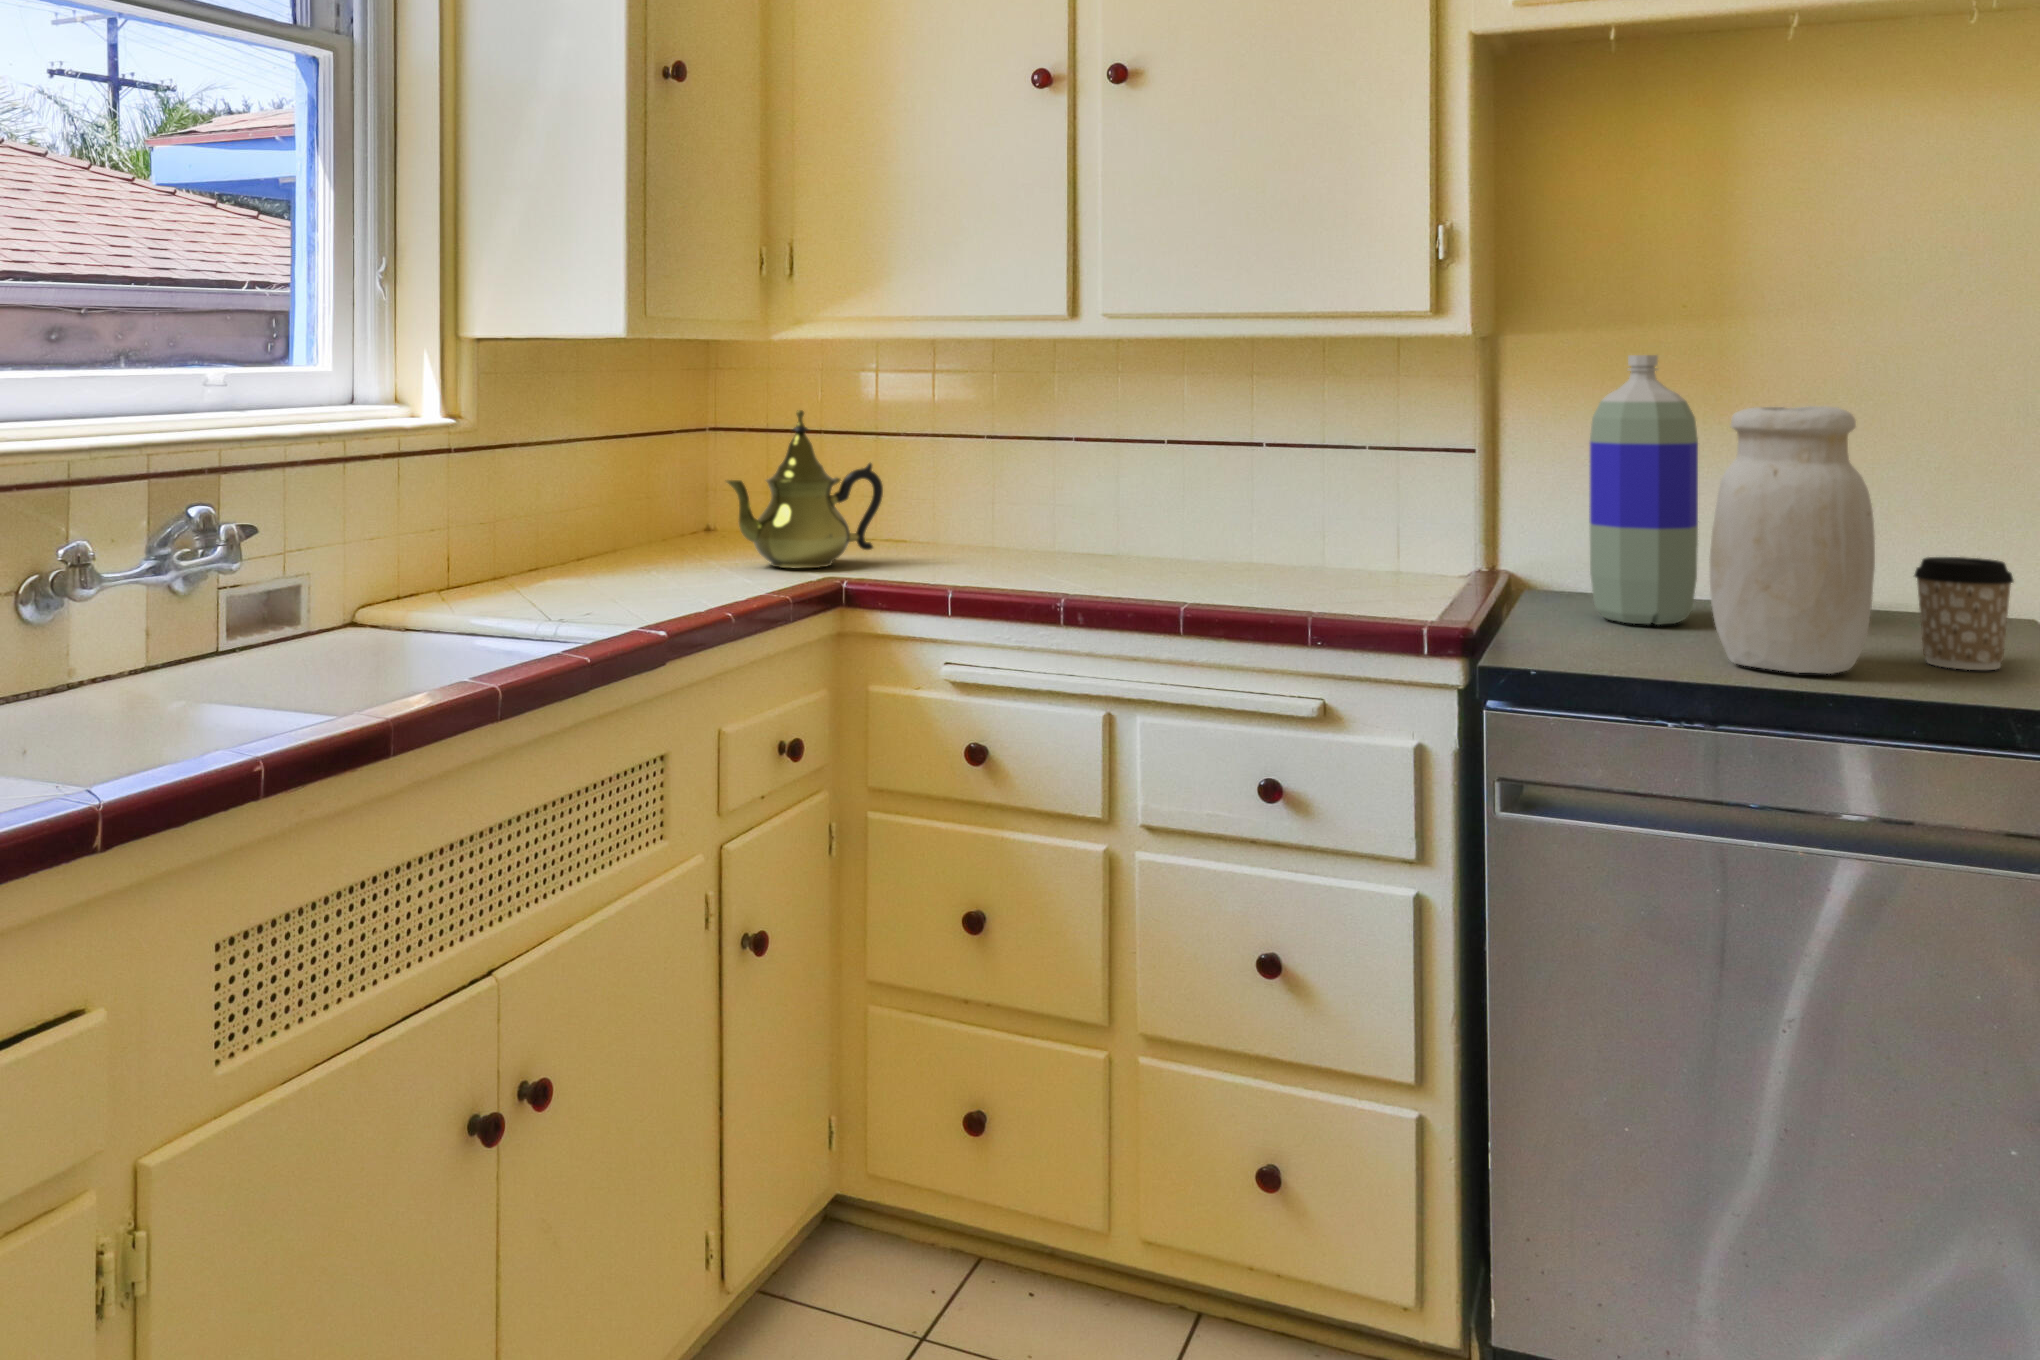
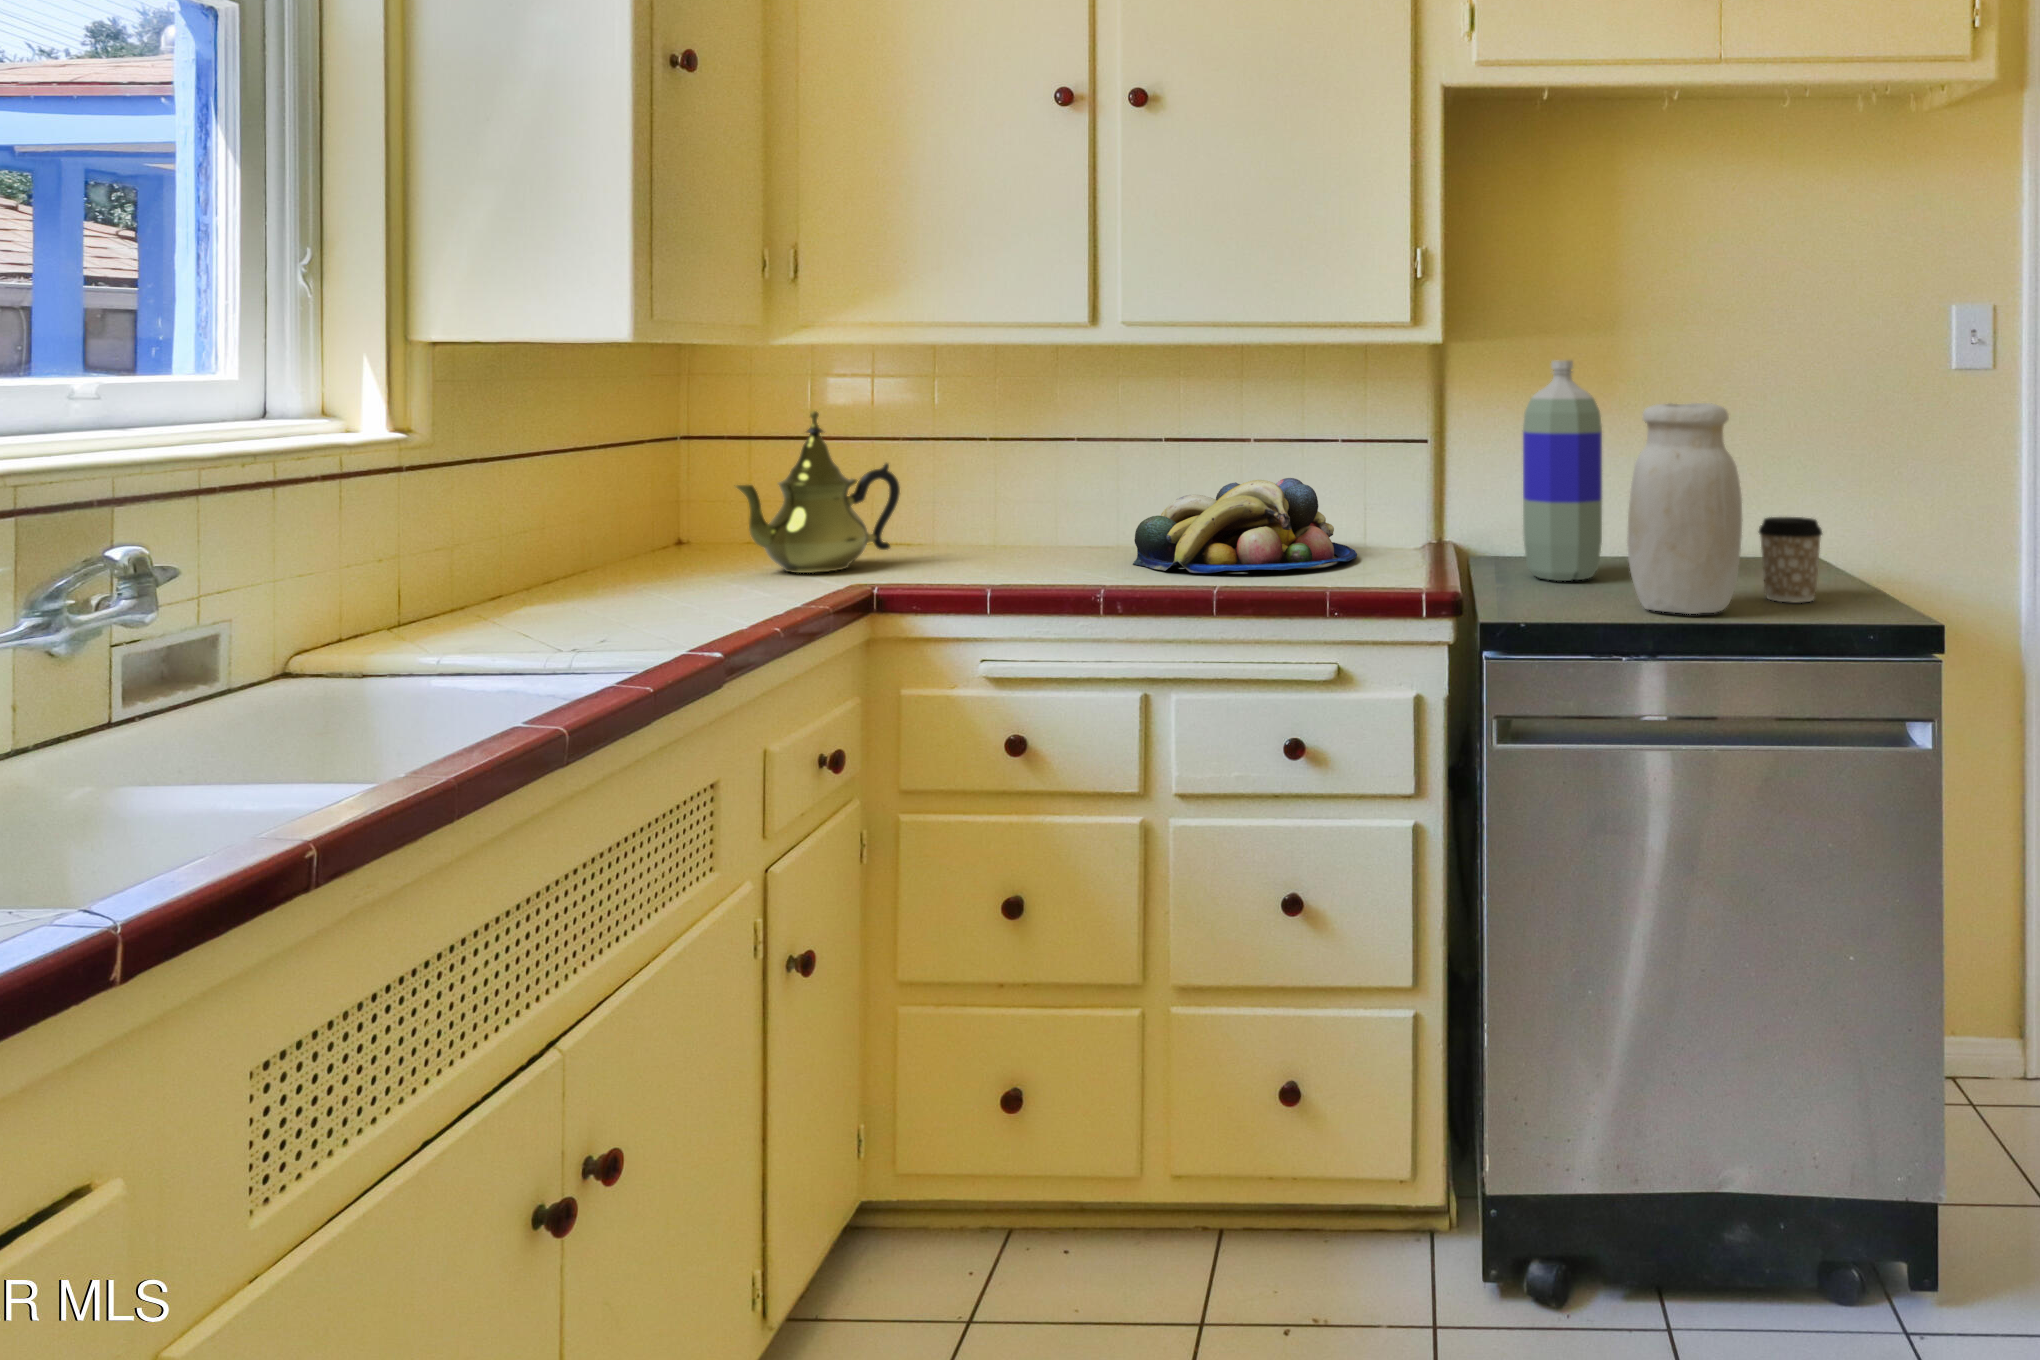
fruit bowl: none [1113,490,1374,591] -> present [1133,478,1357,573]

